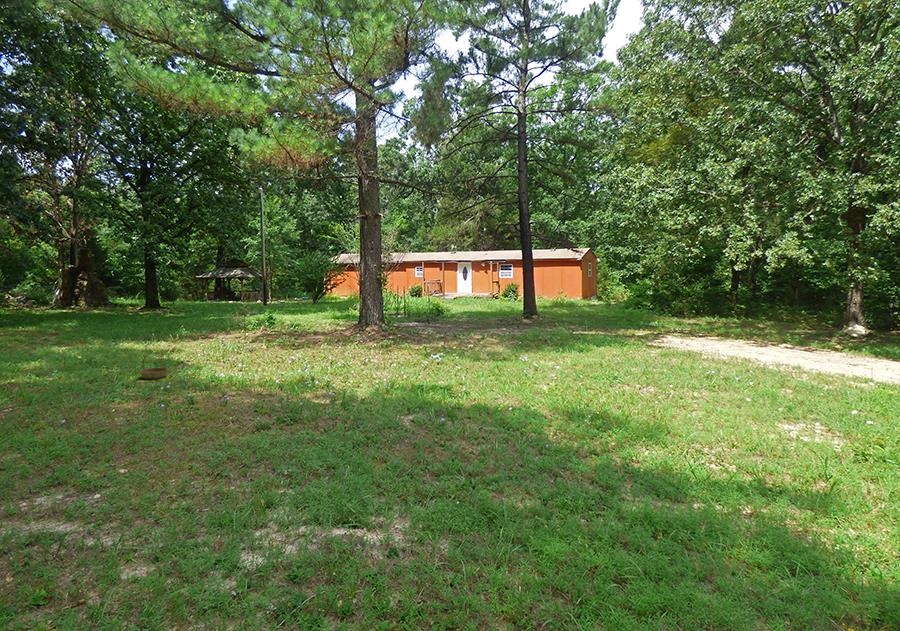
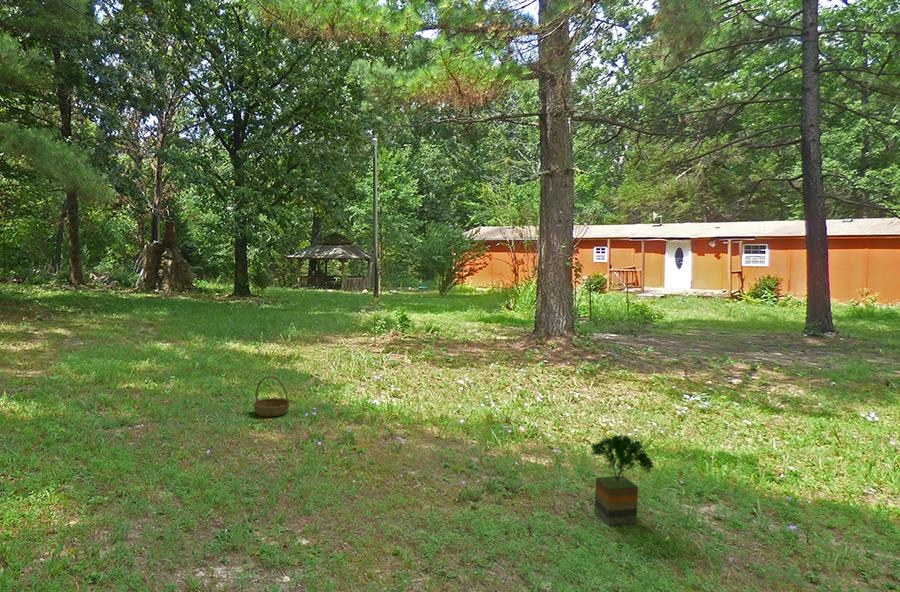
potted tree: none [336,365,370,415] -> present [591,435,654,526]

